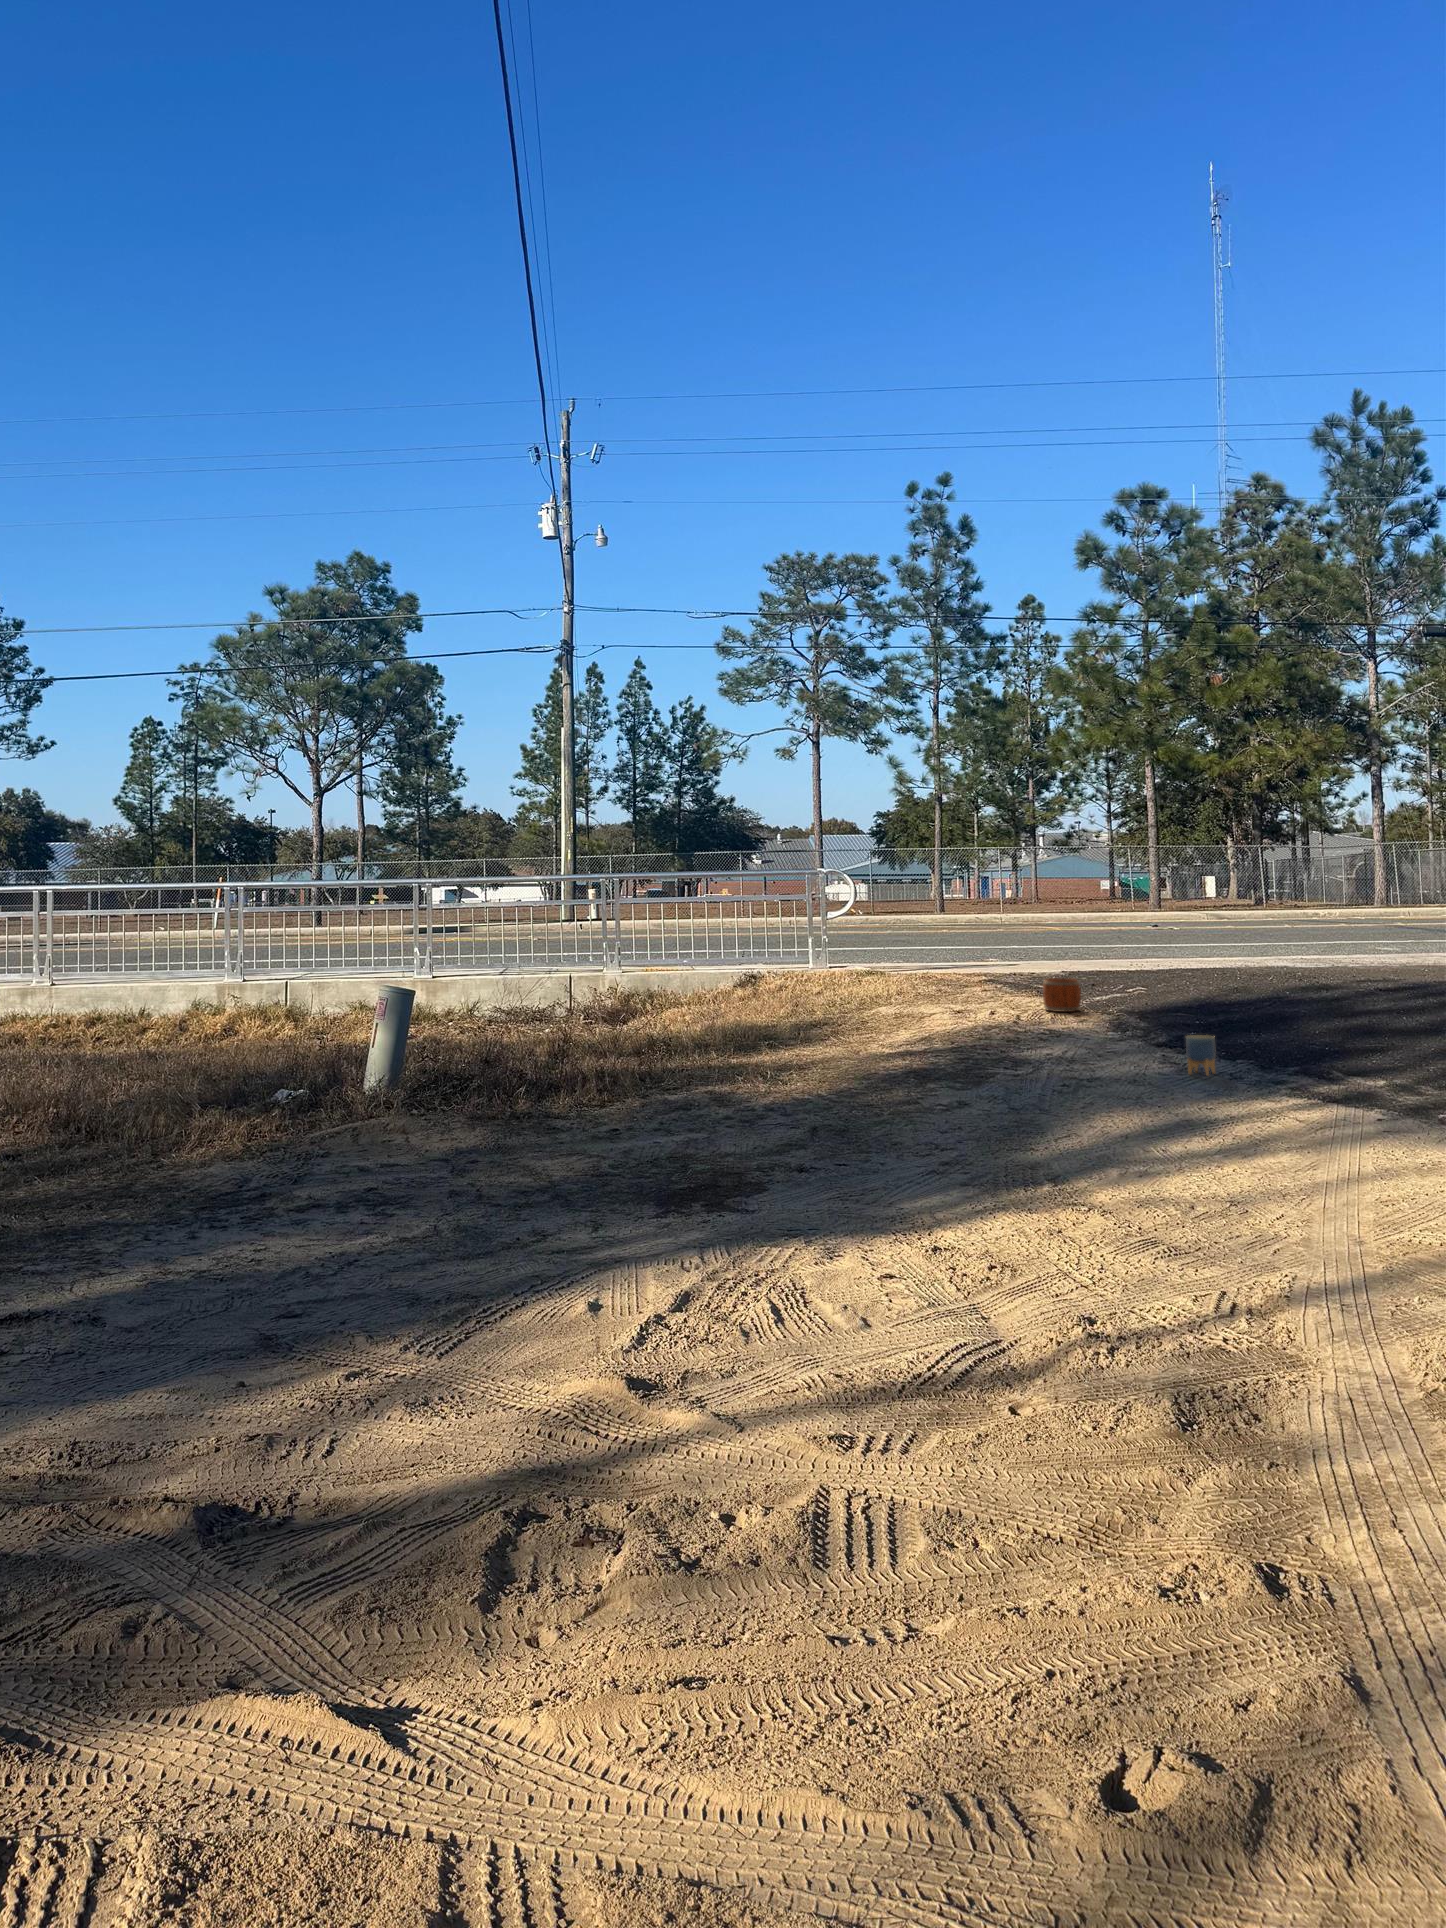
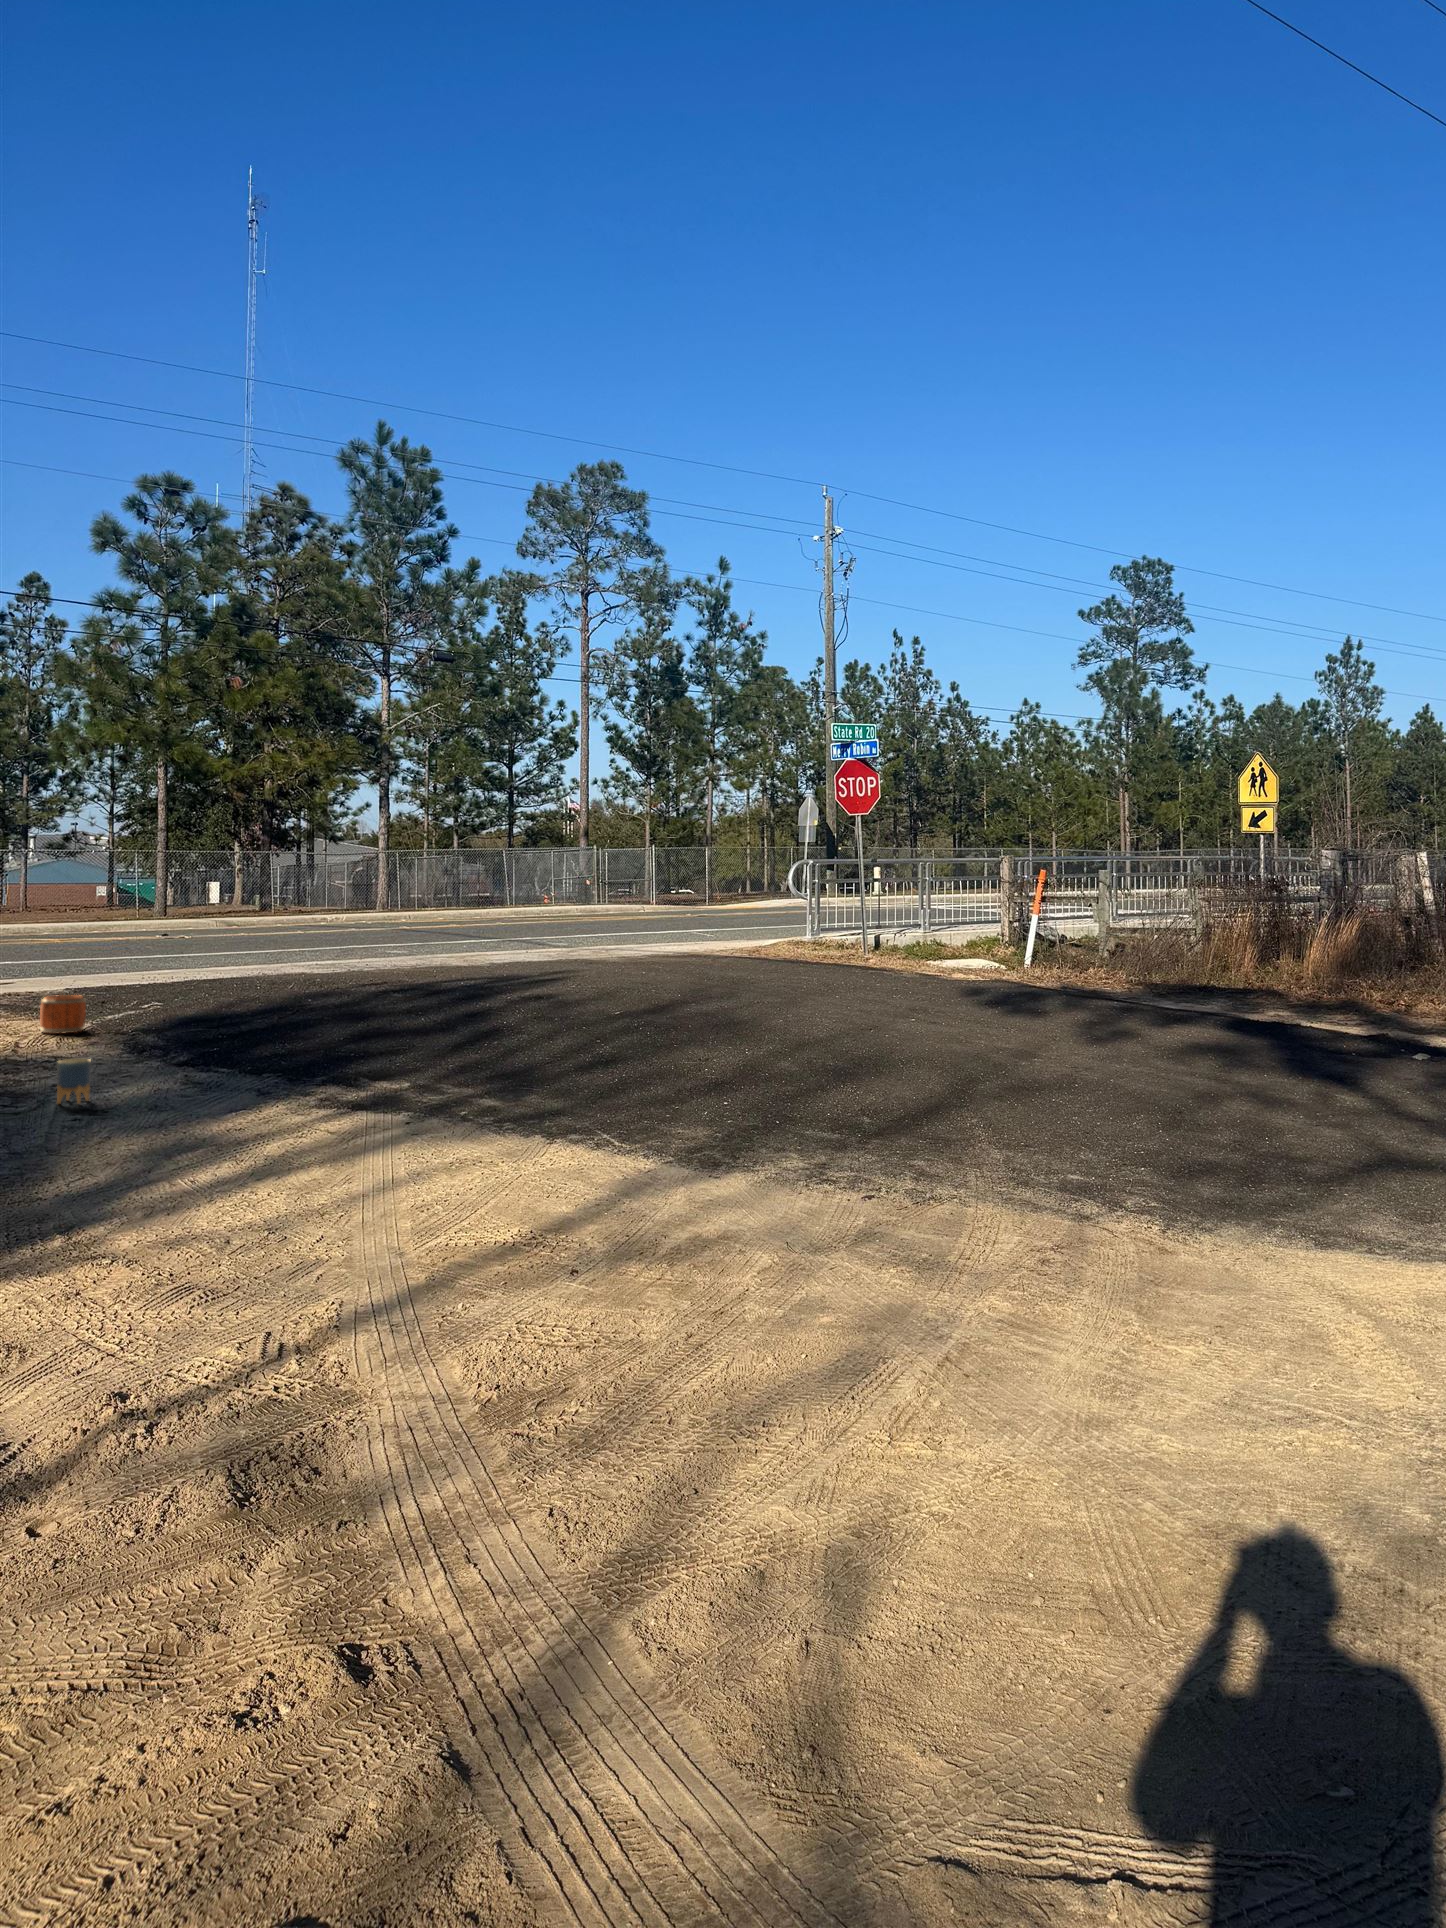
planter: present [1186,1035,1216,1075] -> present [57,1059,91,1104]

